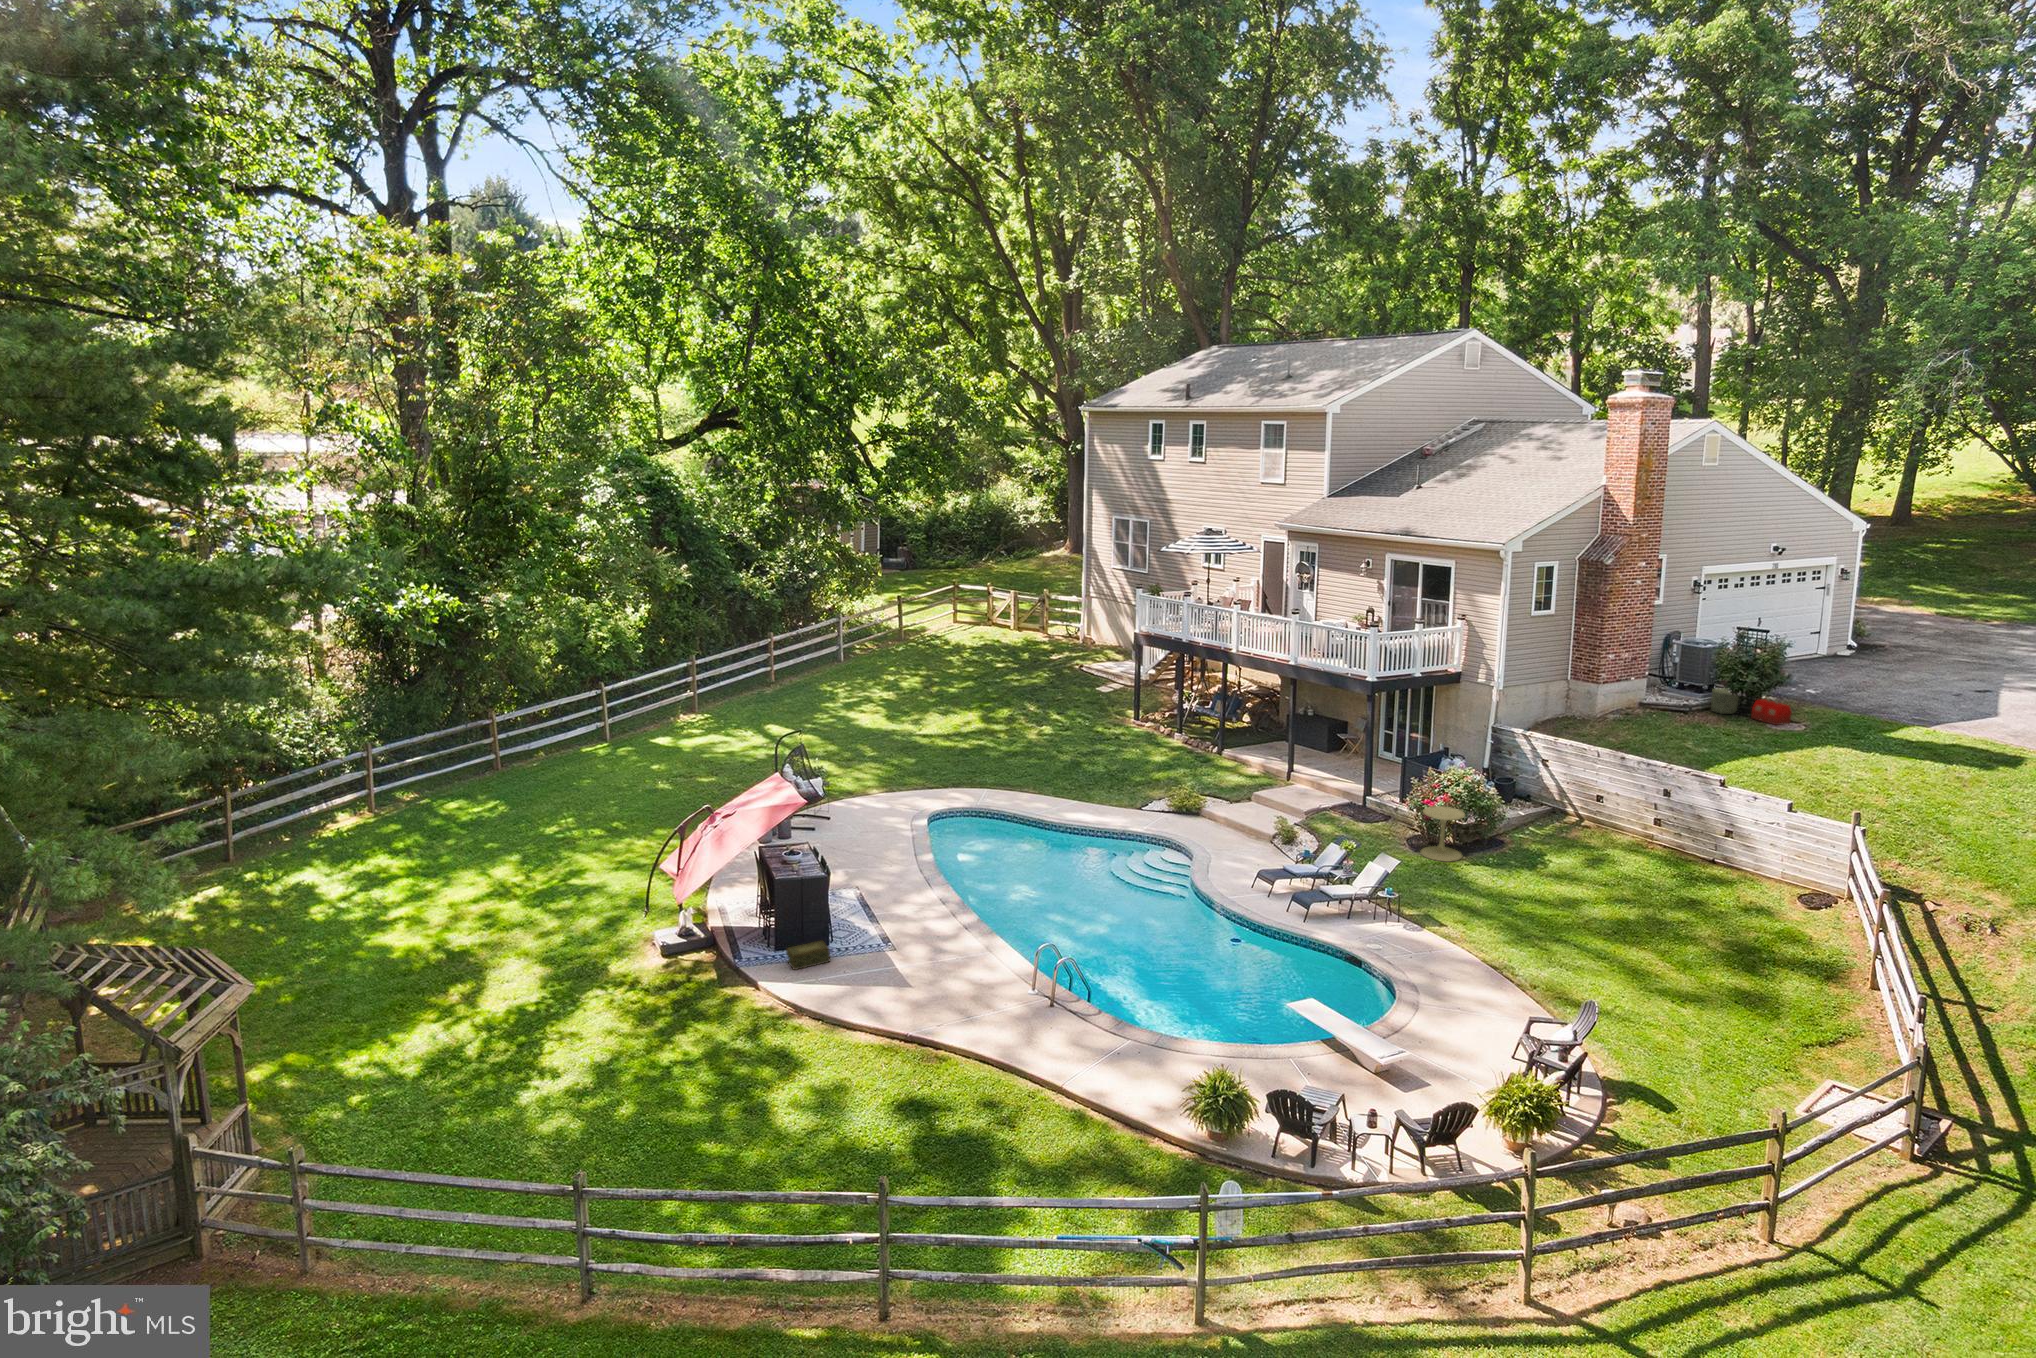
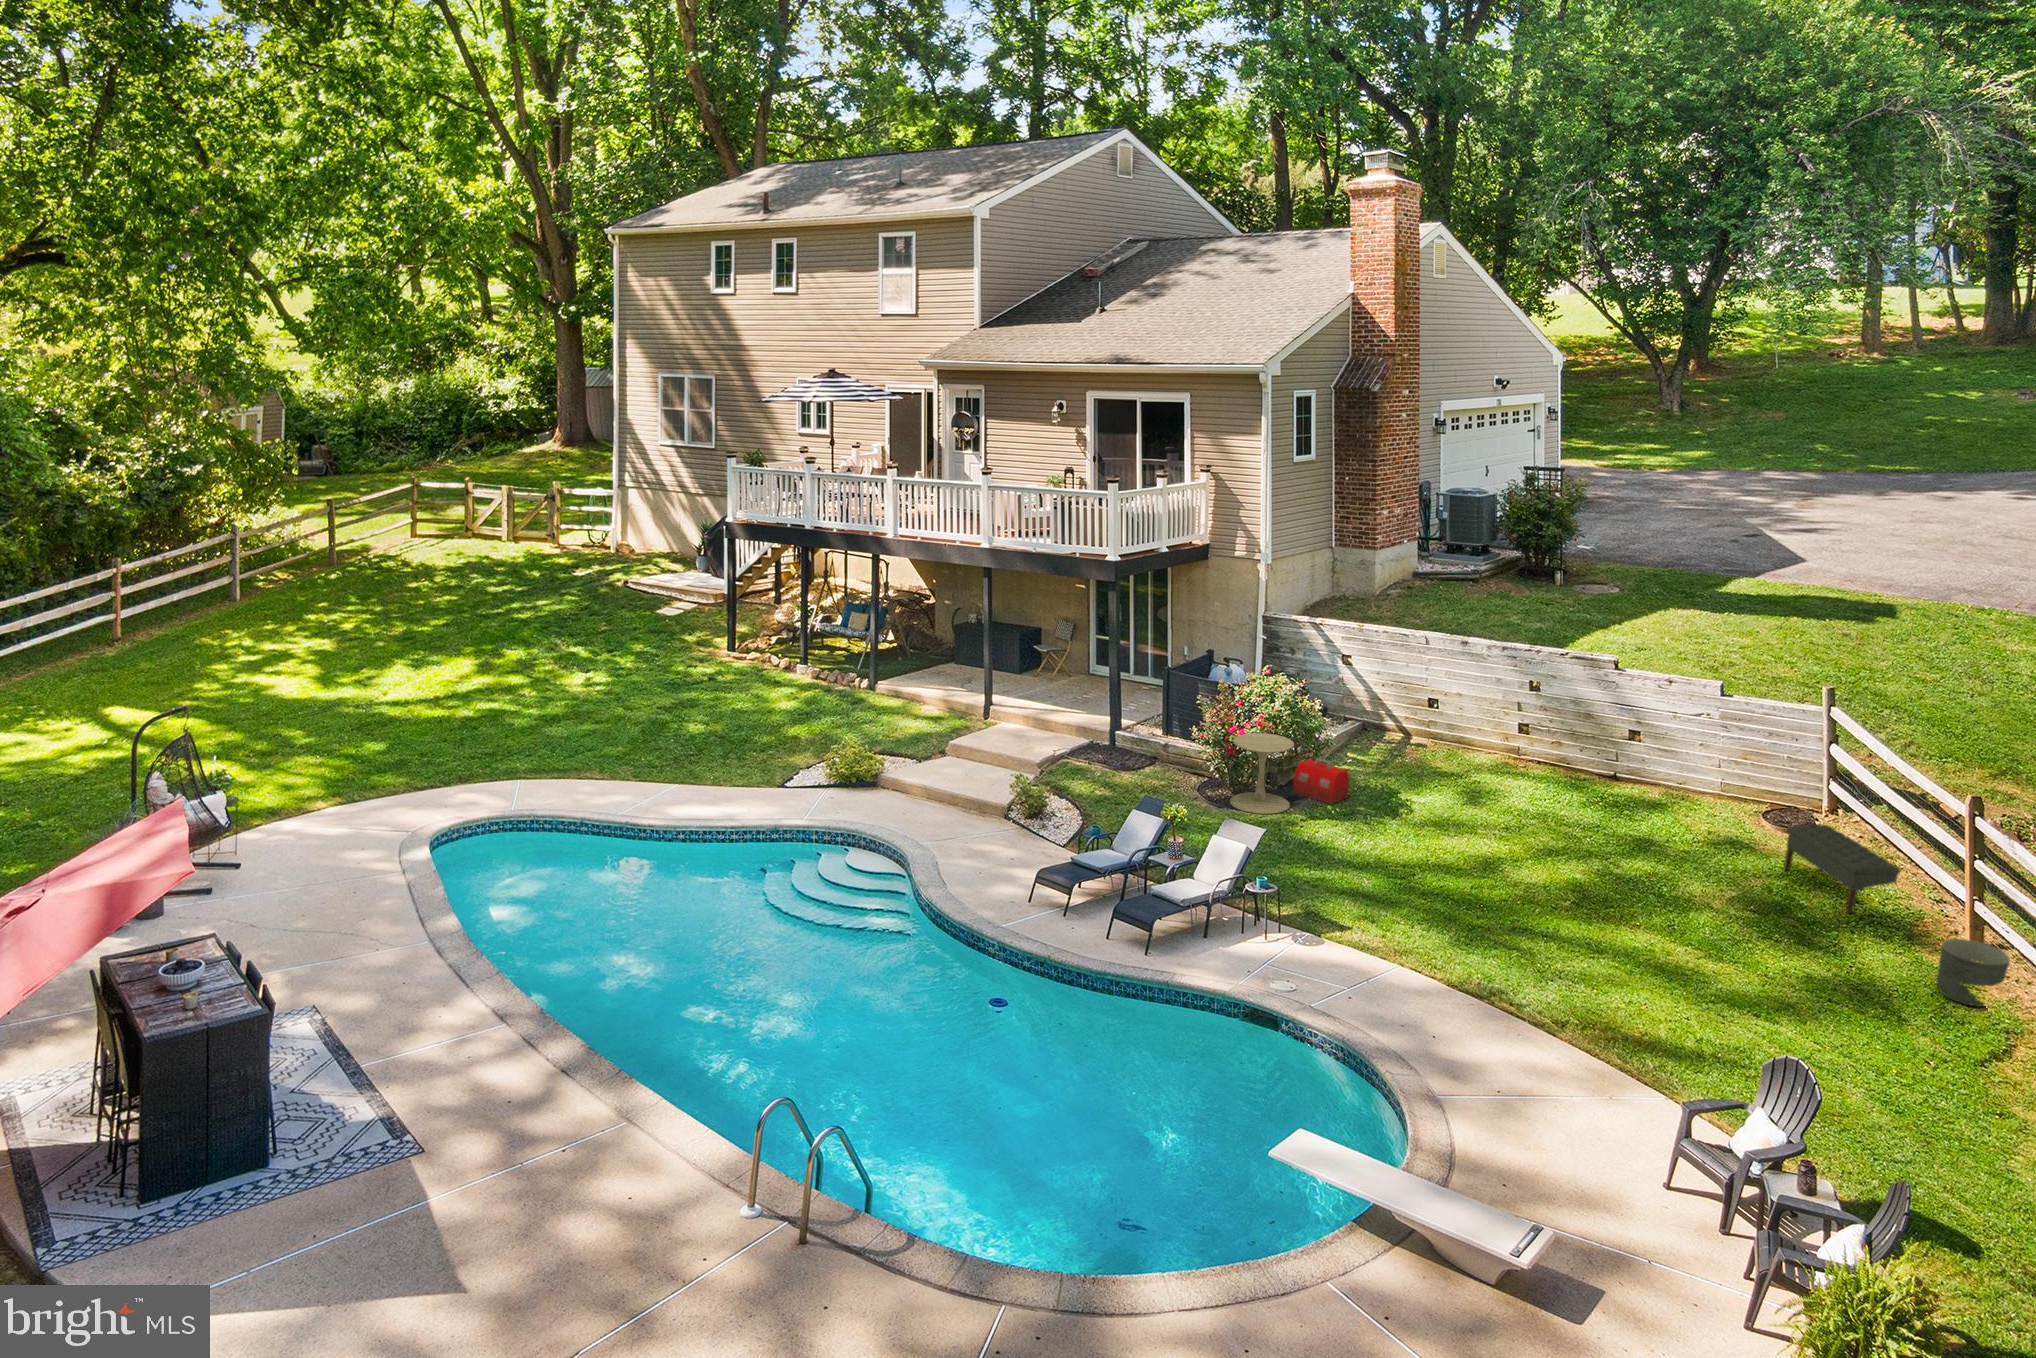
planter: present [1711,688,1738,714] -> present [1937,939,2010,1007]
toolbox: present [1751,698,1792,725] -> present [1293,758,1350,804]
bench: none [1815,912,1874,981] -> present [1784,824,1900,914]
woven basket: present [786,940,830,970] -> none [127,1155,247,1246]

